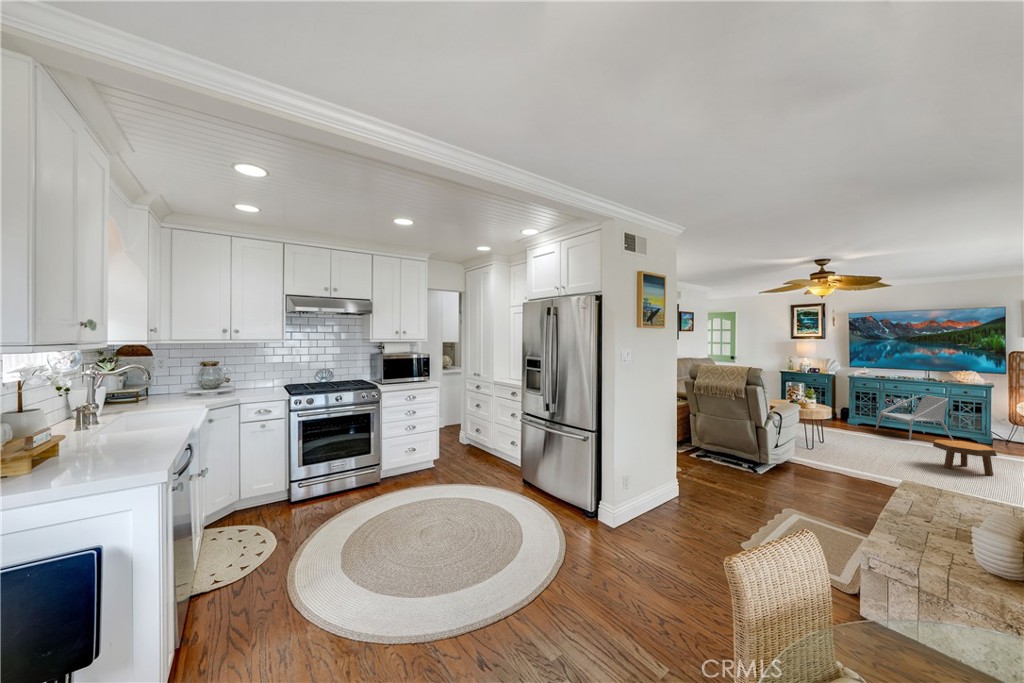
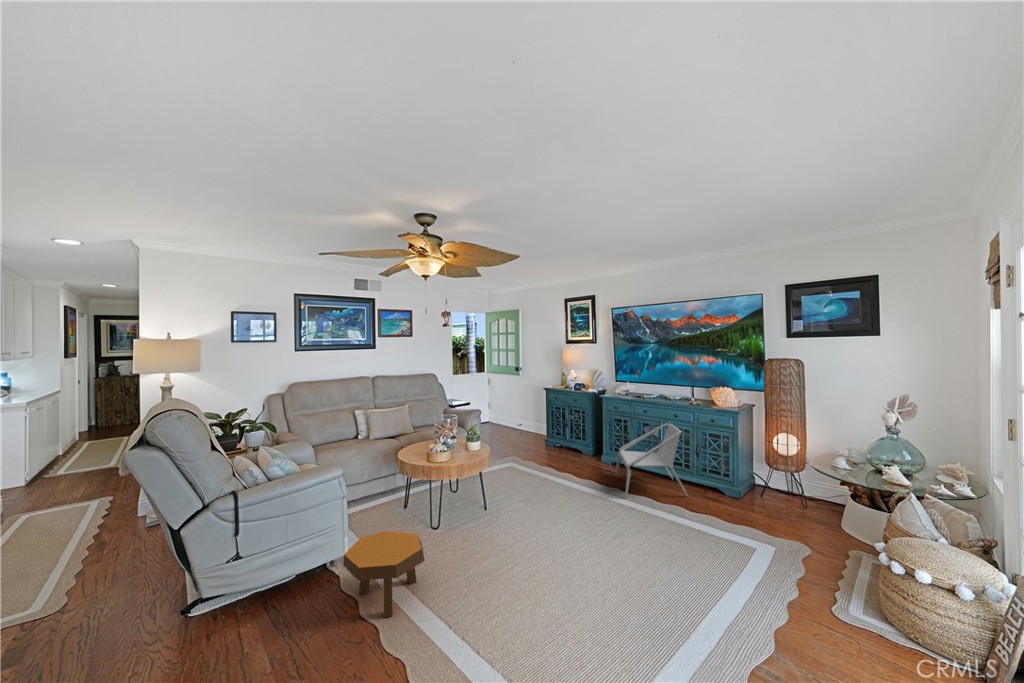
footstool: present [933,440,997,476] -> present [343,531,425,618]

